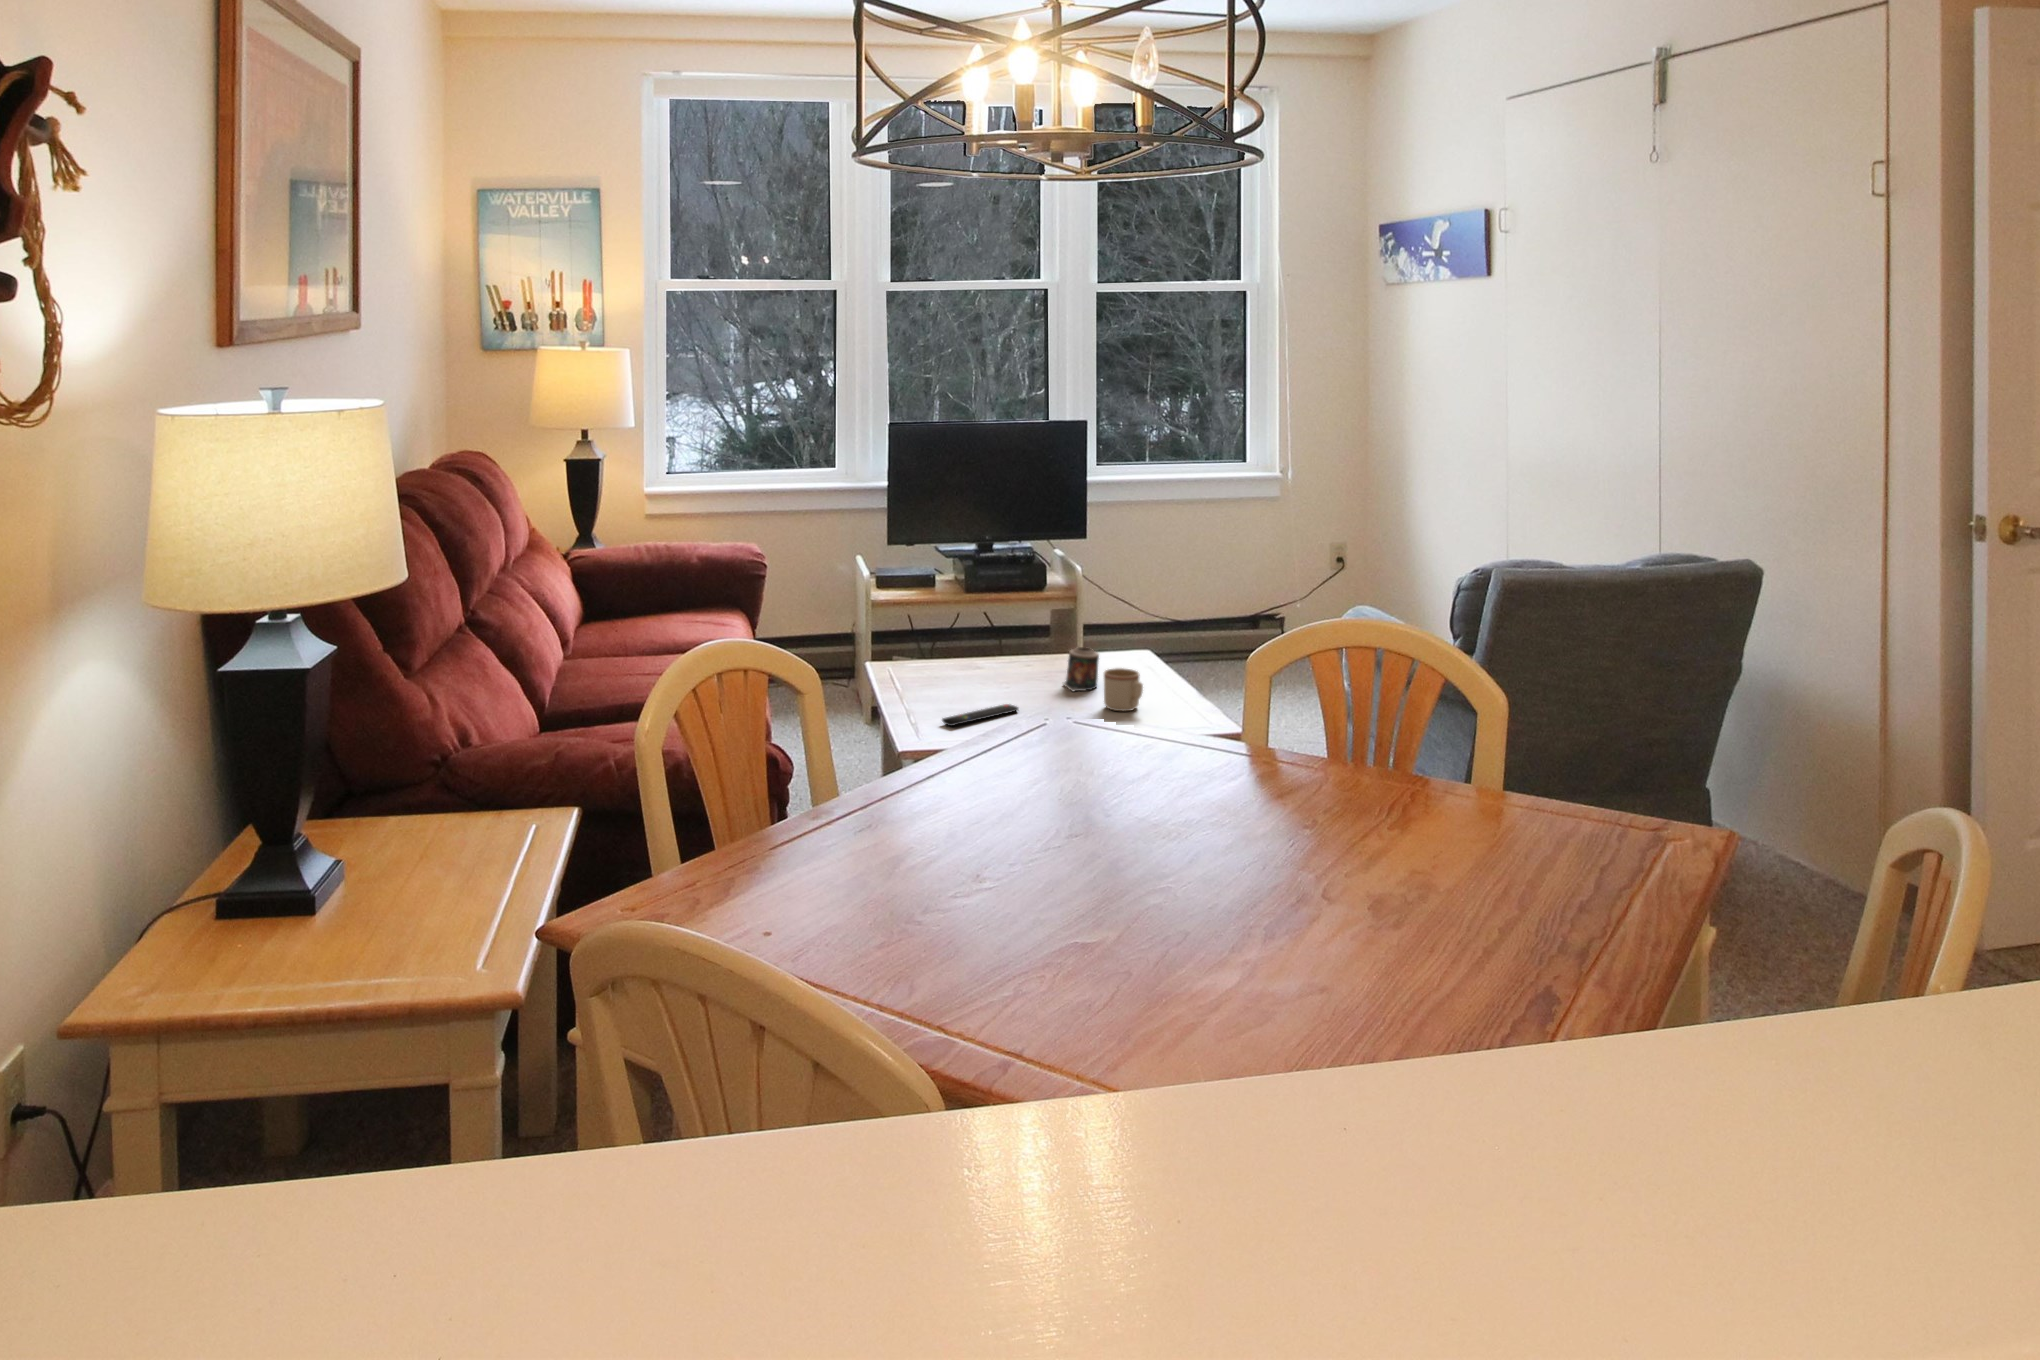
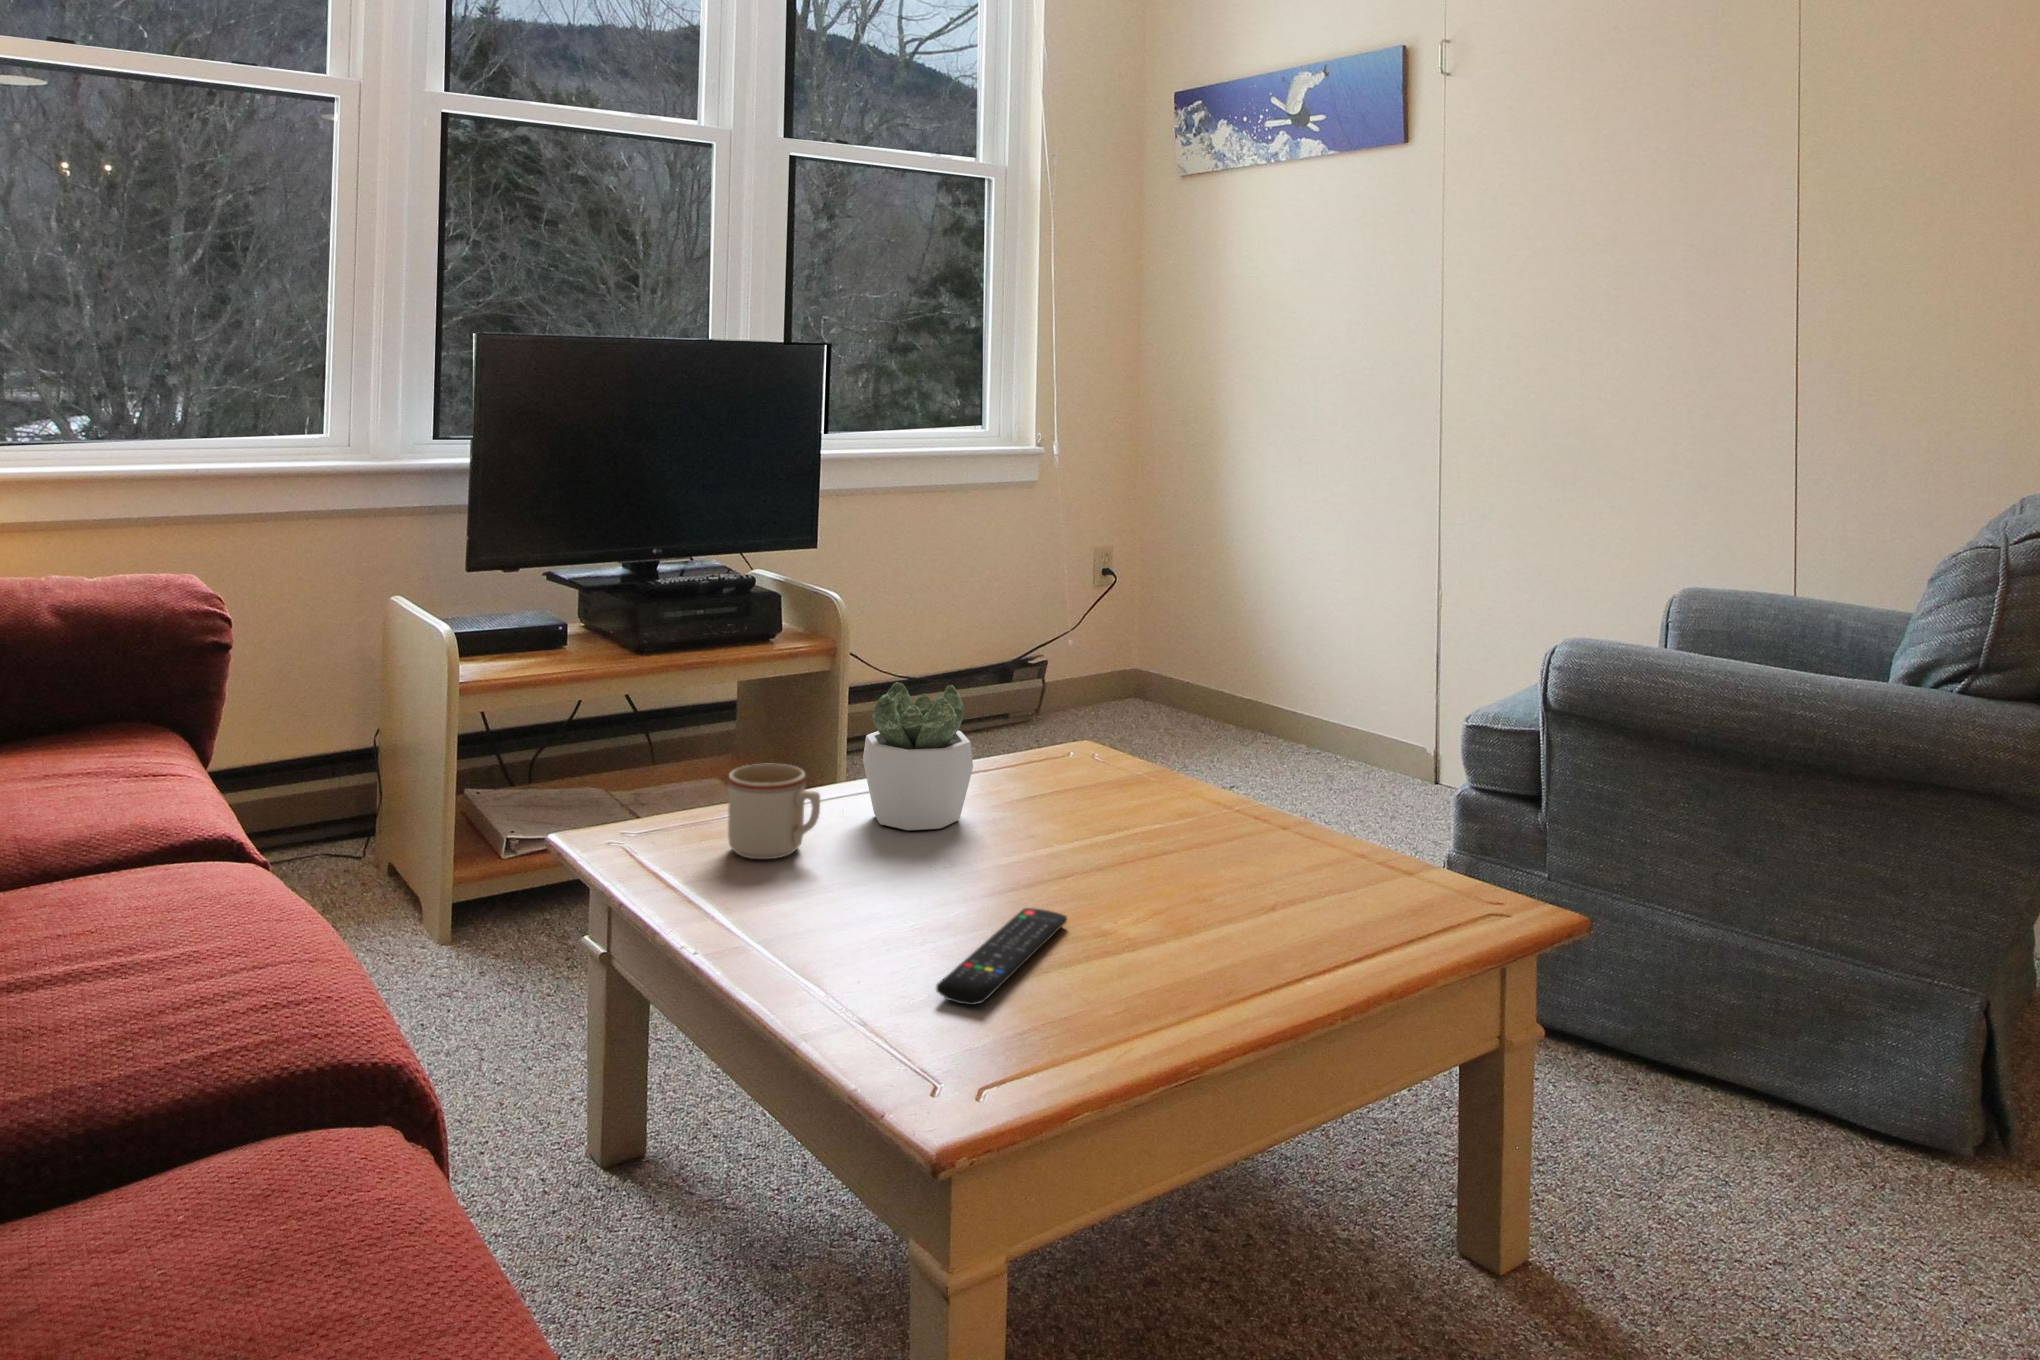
succulent plant: none [988,612,1038,678] -> present [863,682,973,830]
candle: present [1063,647,1099,692] -> none [1055,746,1136,850]
mug: present [1104,668,1143,711] -> present [728,764,820,859]

